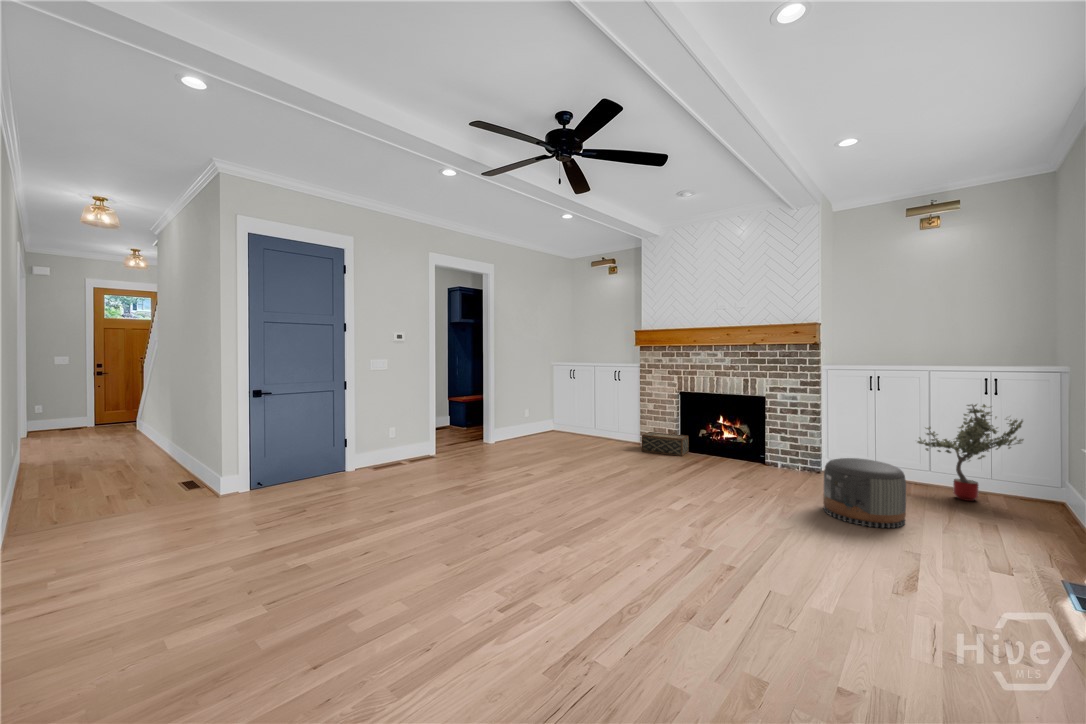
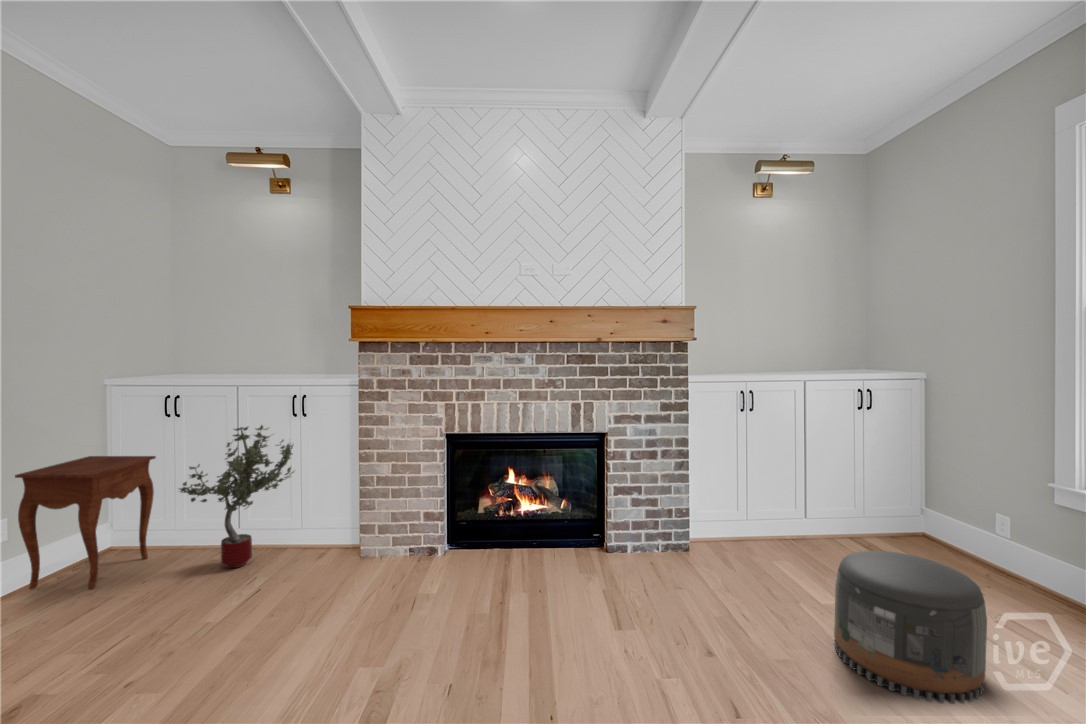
side table: none [528,392,568,438] -> present [15,456,156,590]
potted tree: present [917,404,1023,501] -> present [179,425,294,568]
woven basket: present [642,432,689,456] -> none [381,519,473,576]

